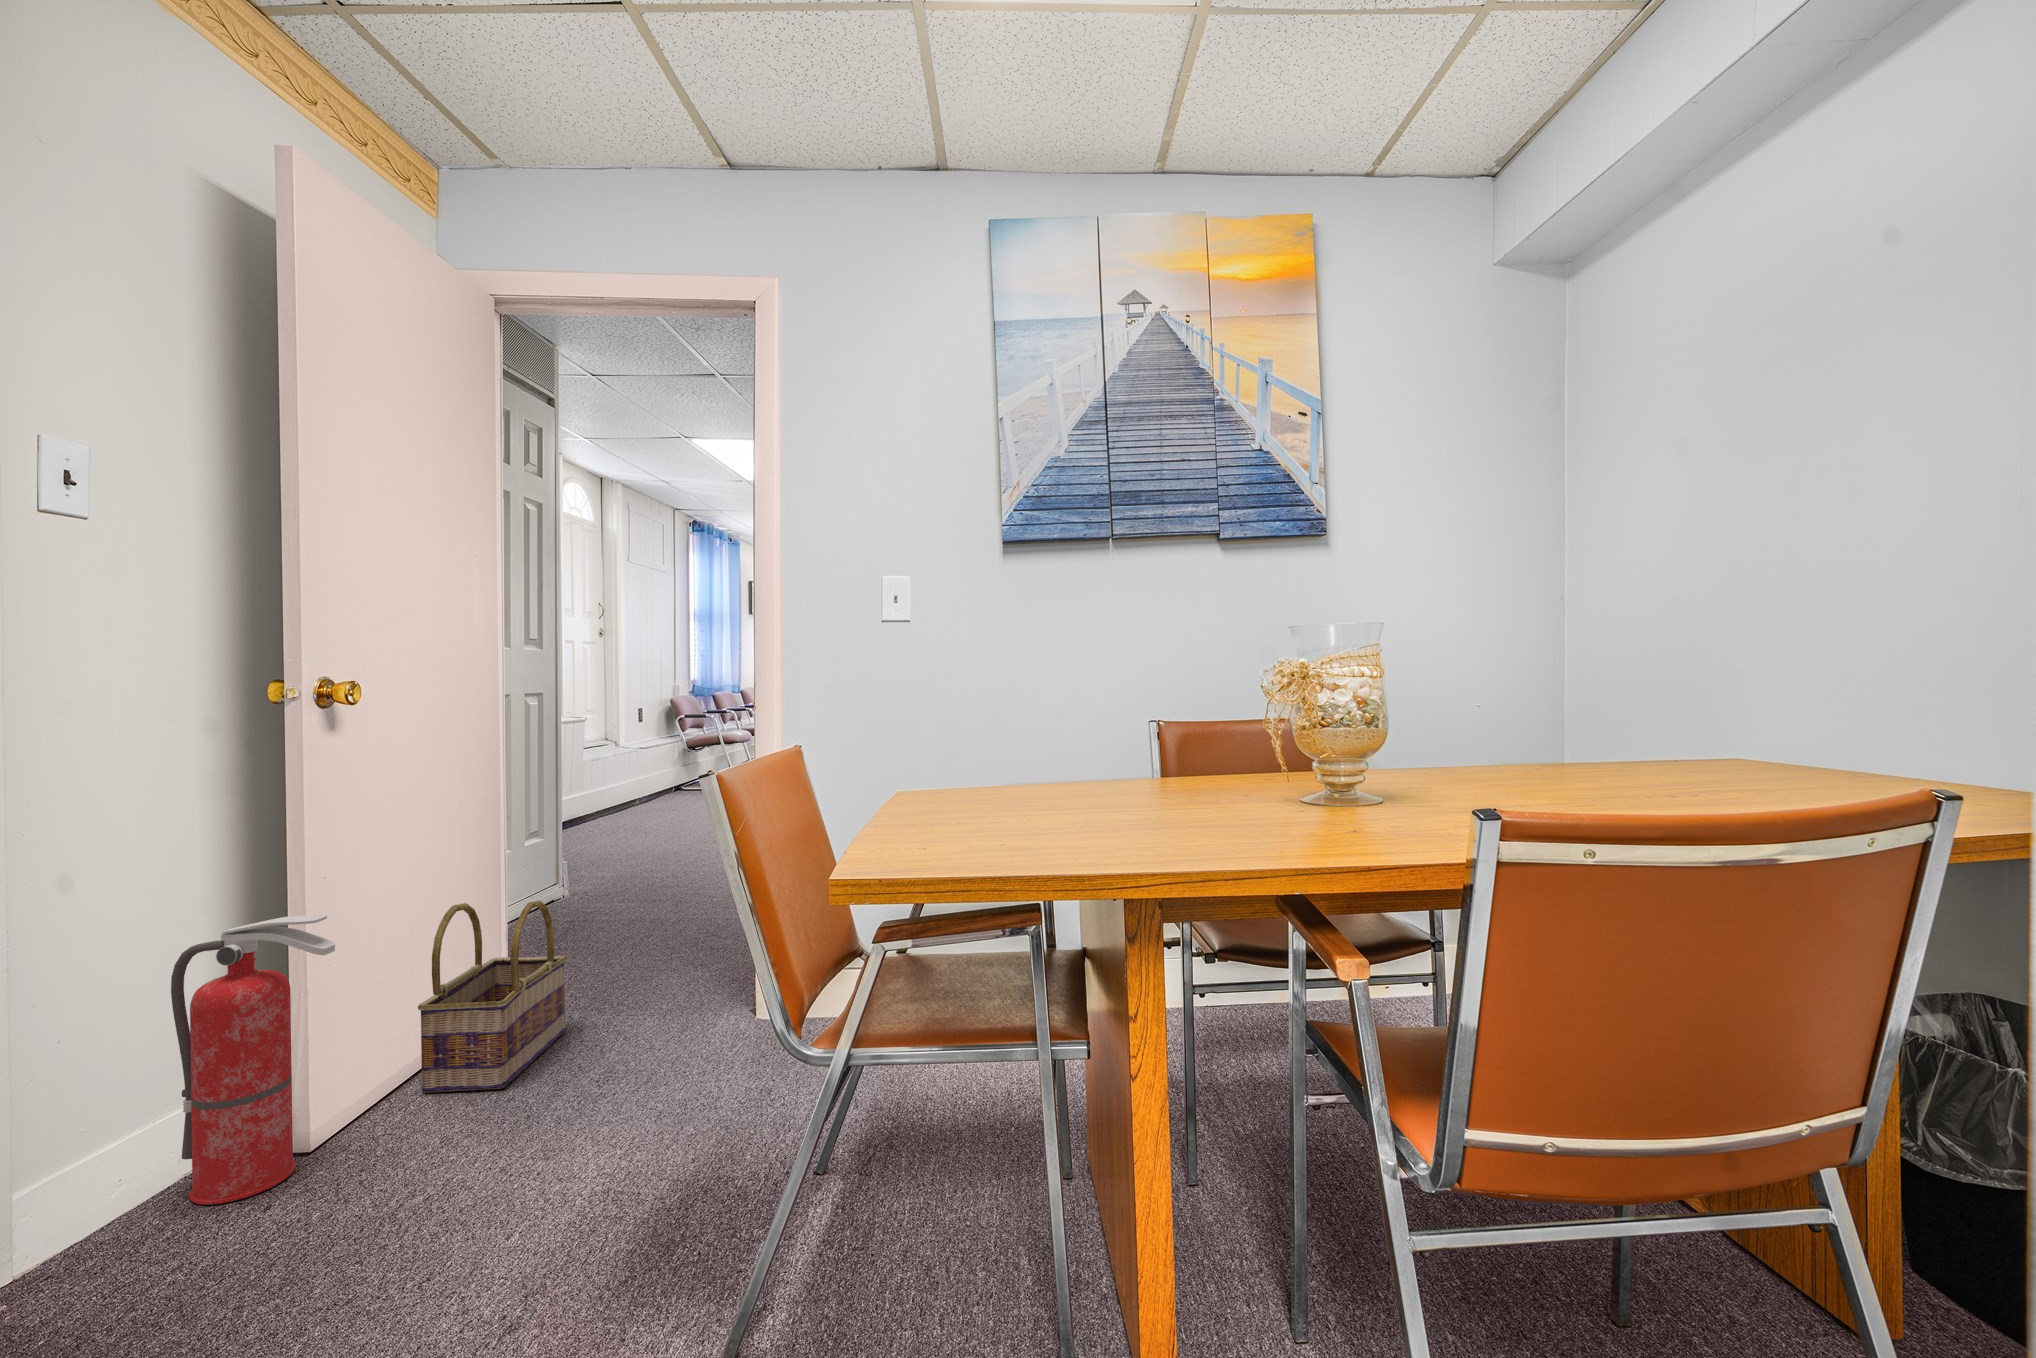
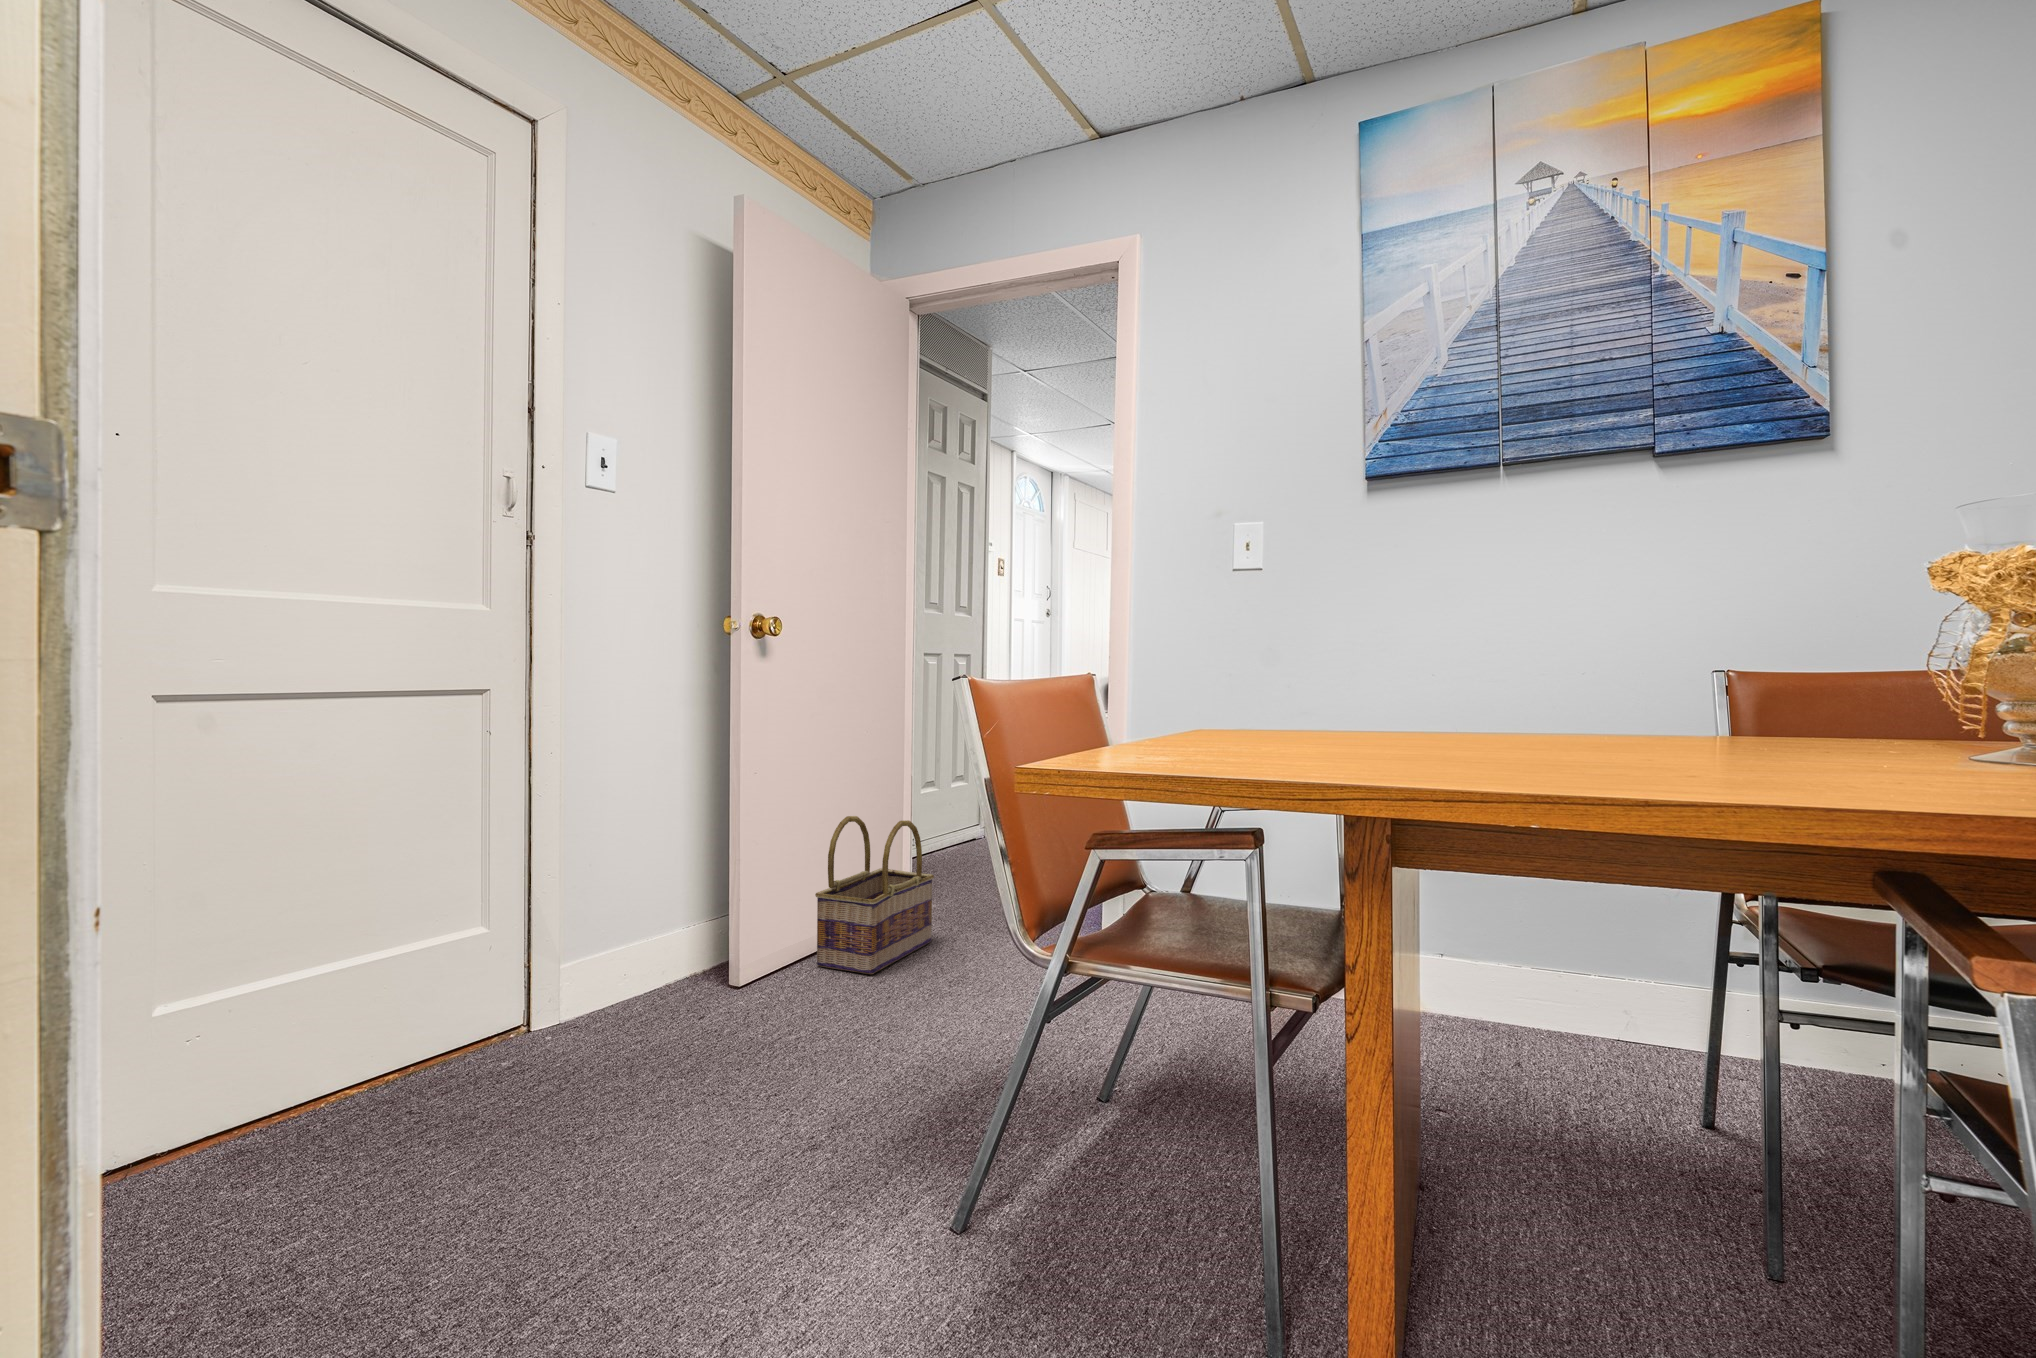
fire extinguisher: present [171,915,335,1205] -> none [654,802,749,1011]

